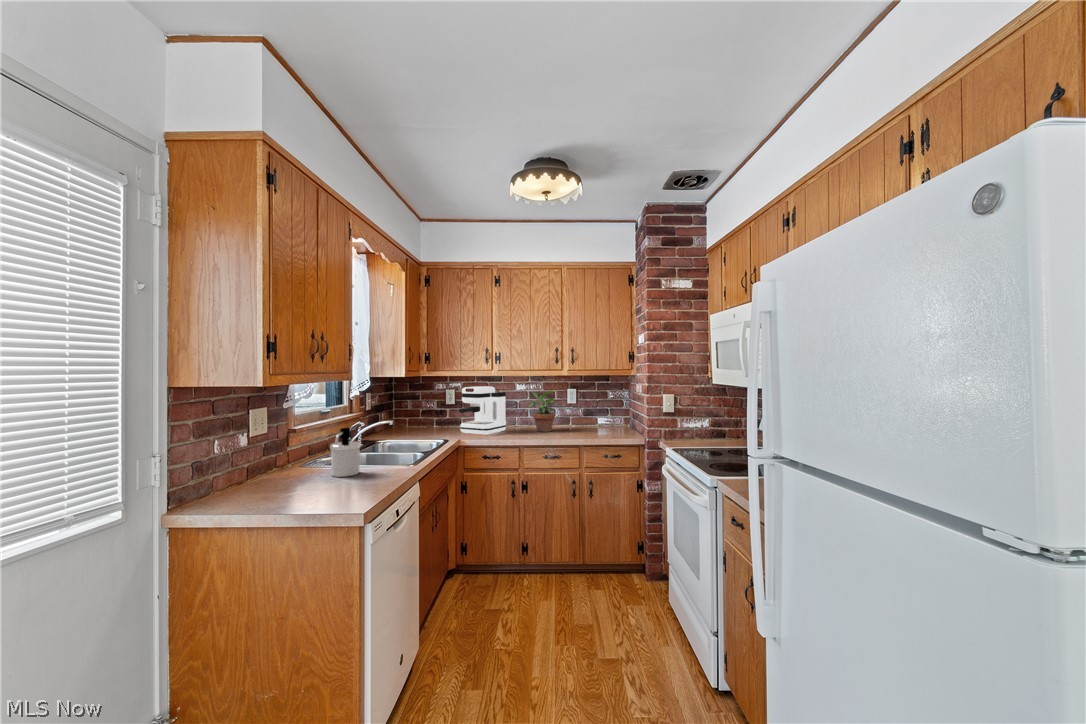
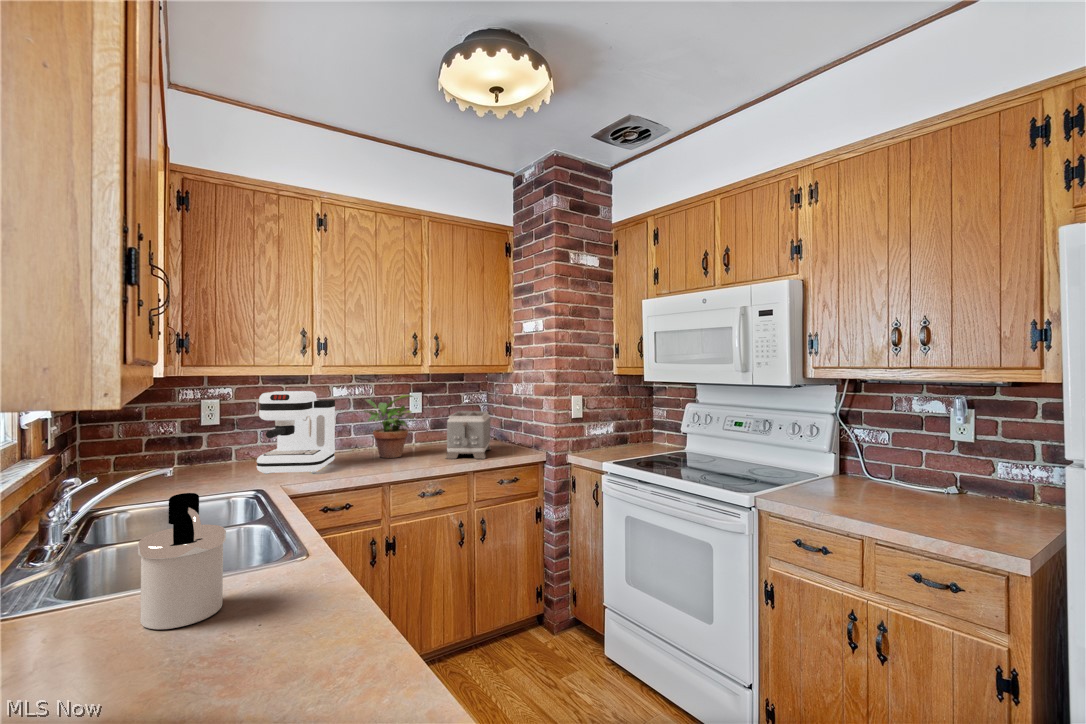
toaster: none [573,403,617,437] -> present [446,411,491,459]

